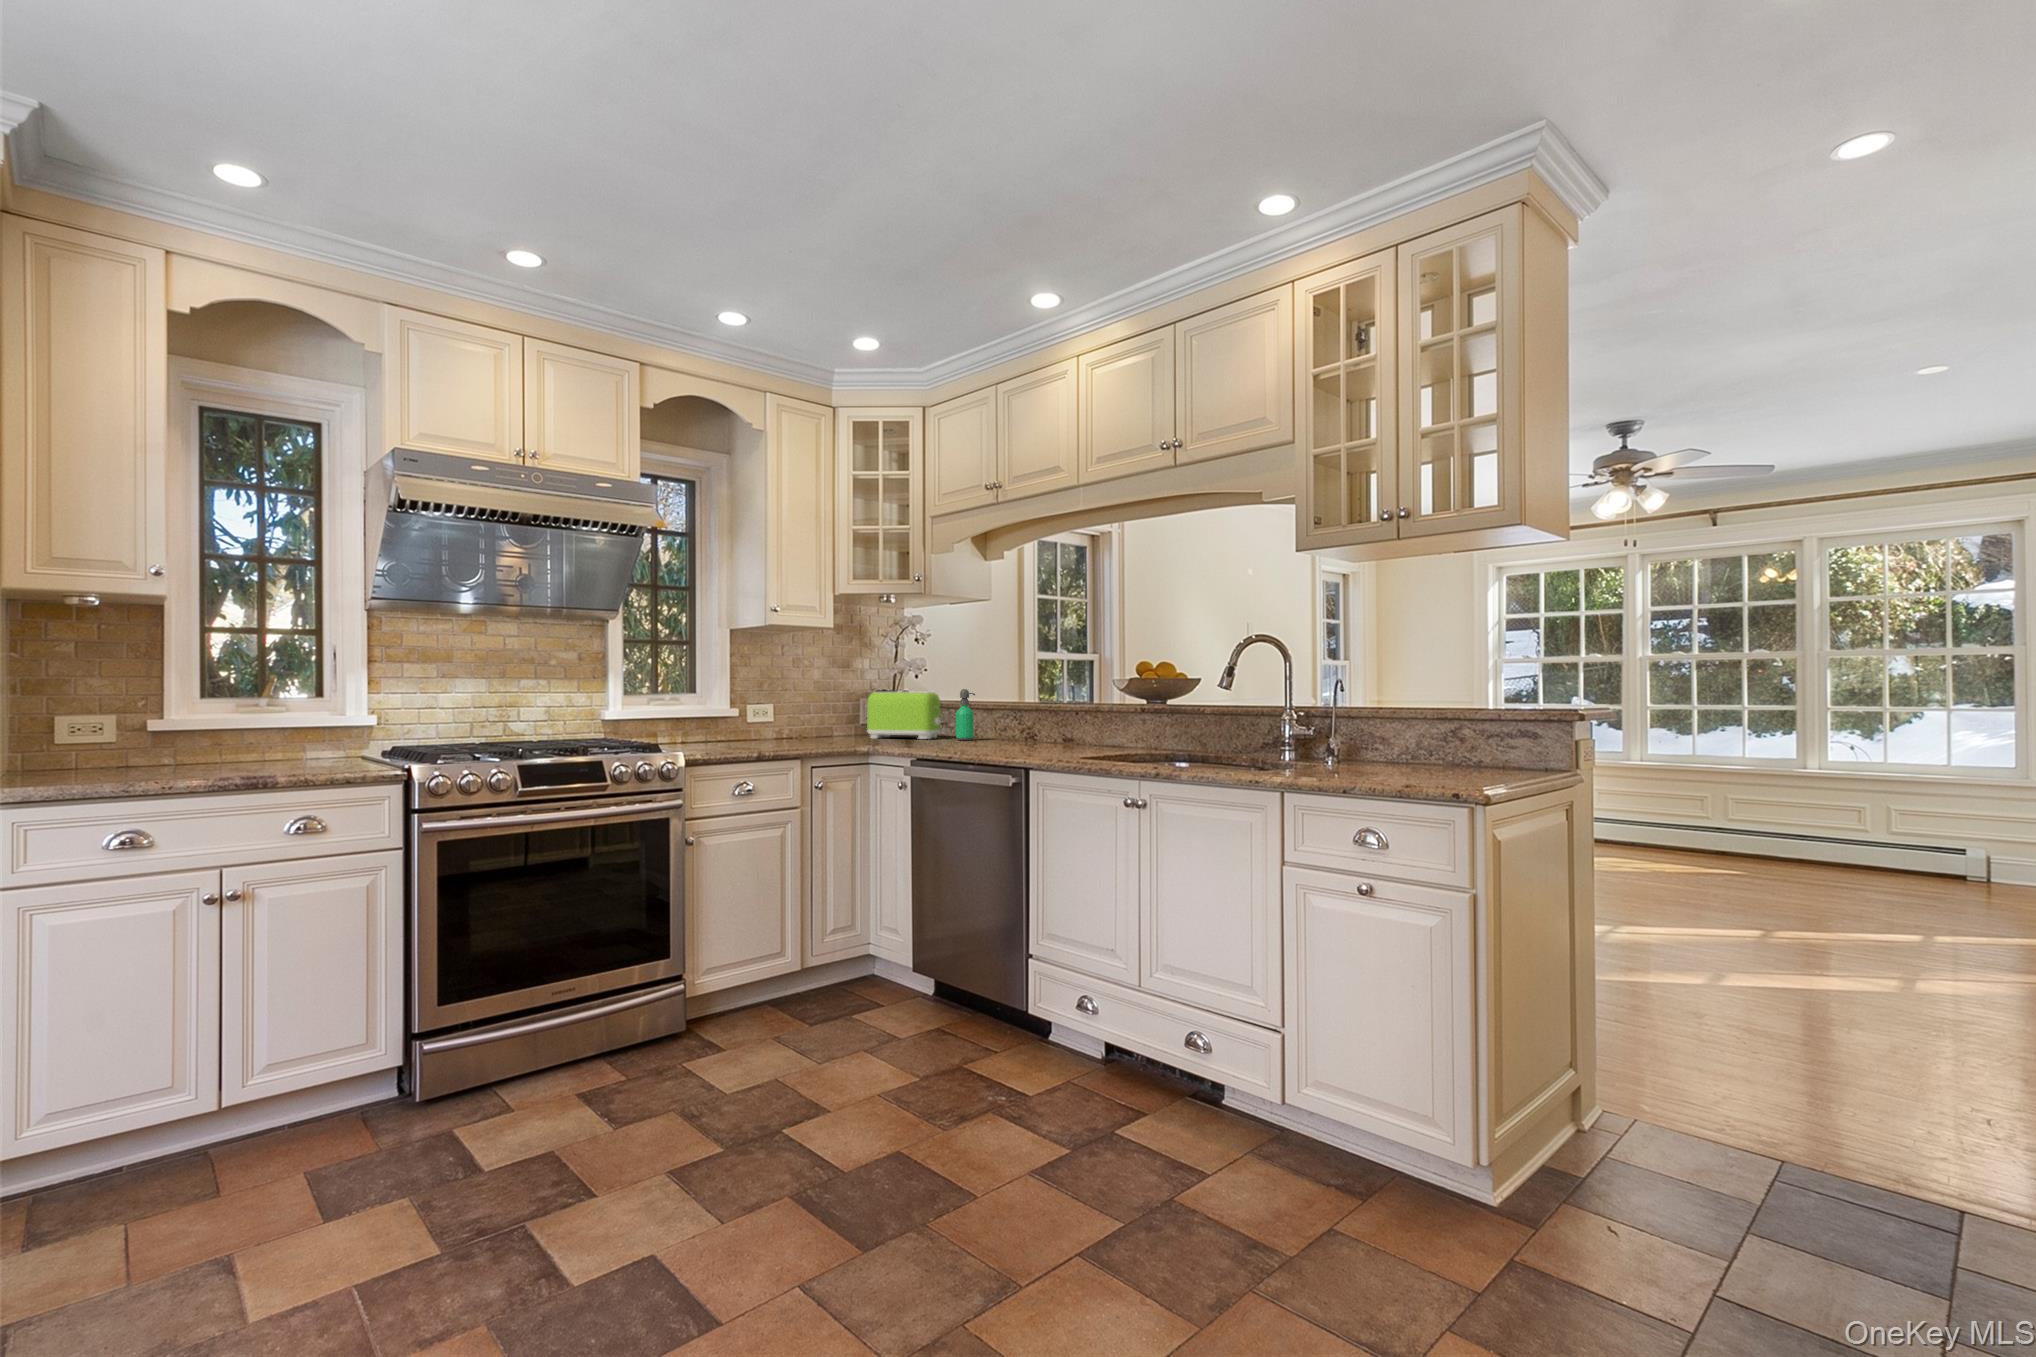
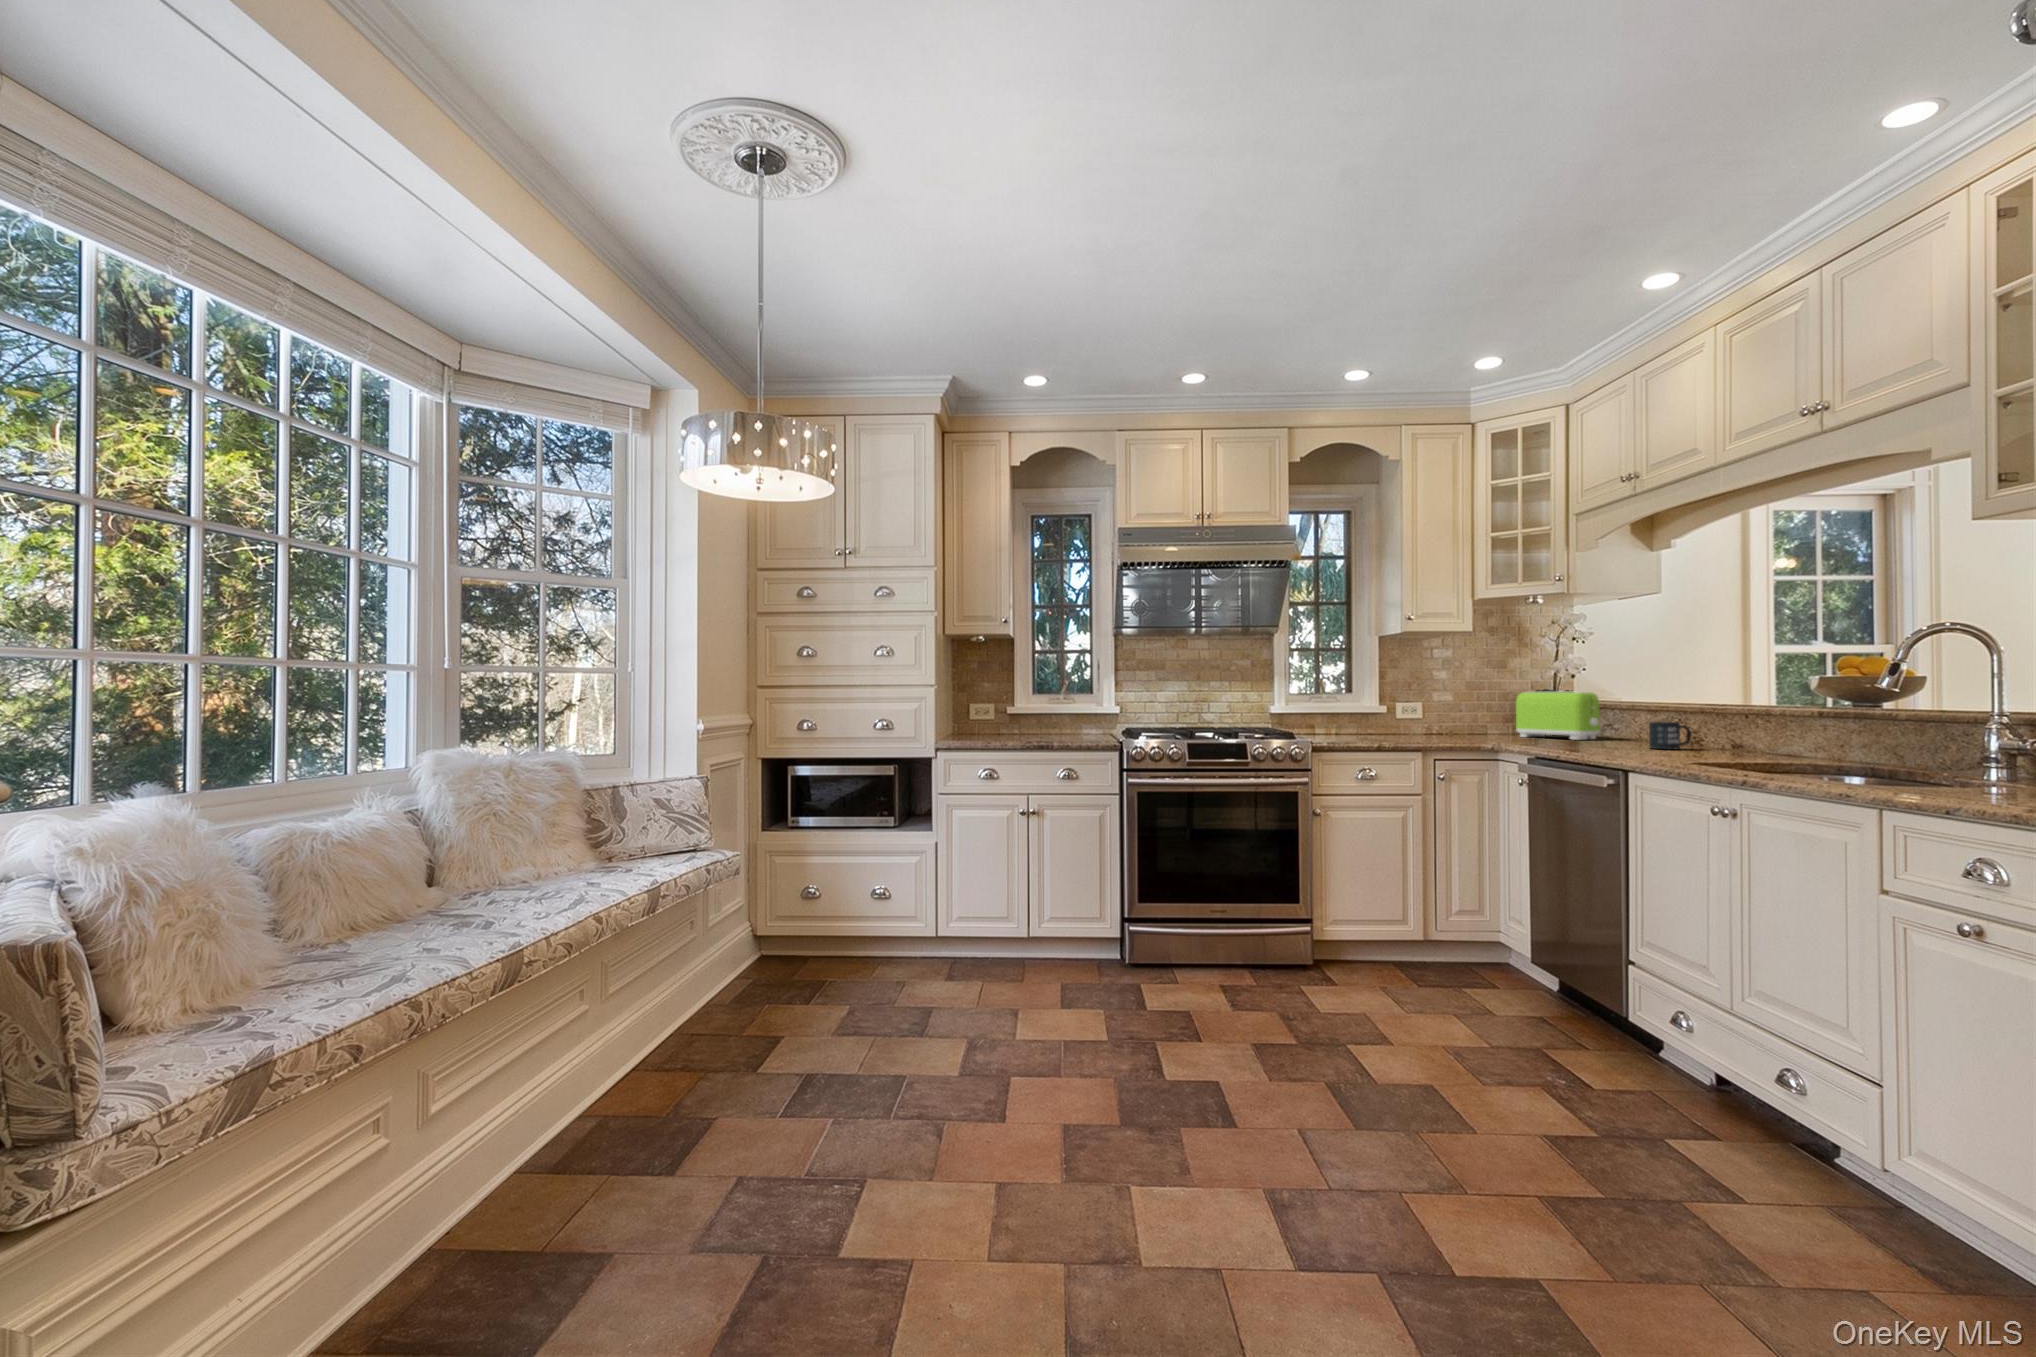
soap dispenser: present [956,689,975,740] -> none [1613,689,1636,743]
mug: none [996,720,1025,745] -> present [1649,722,1691,750]

